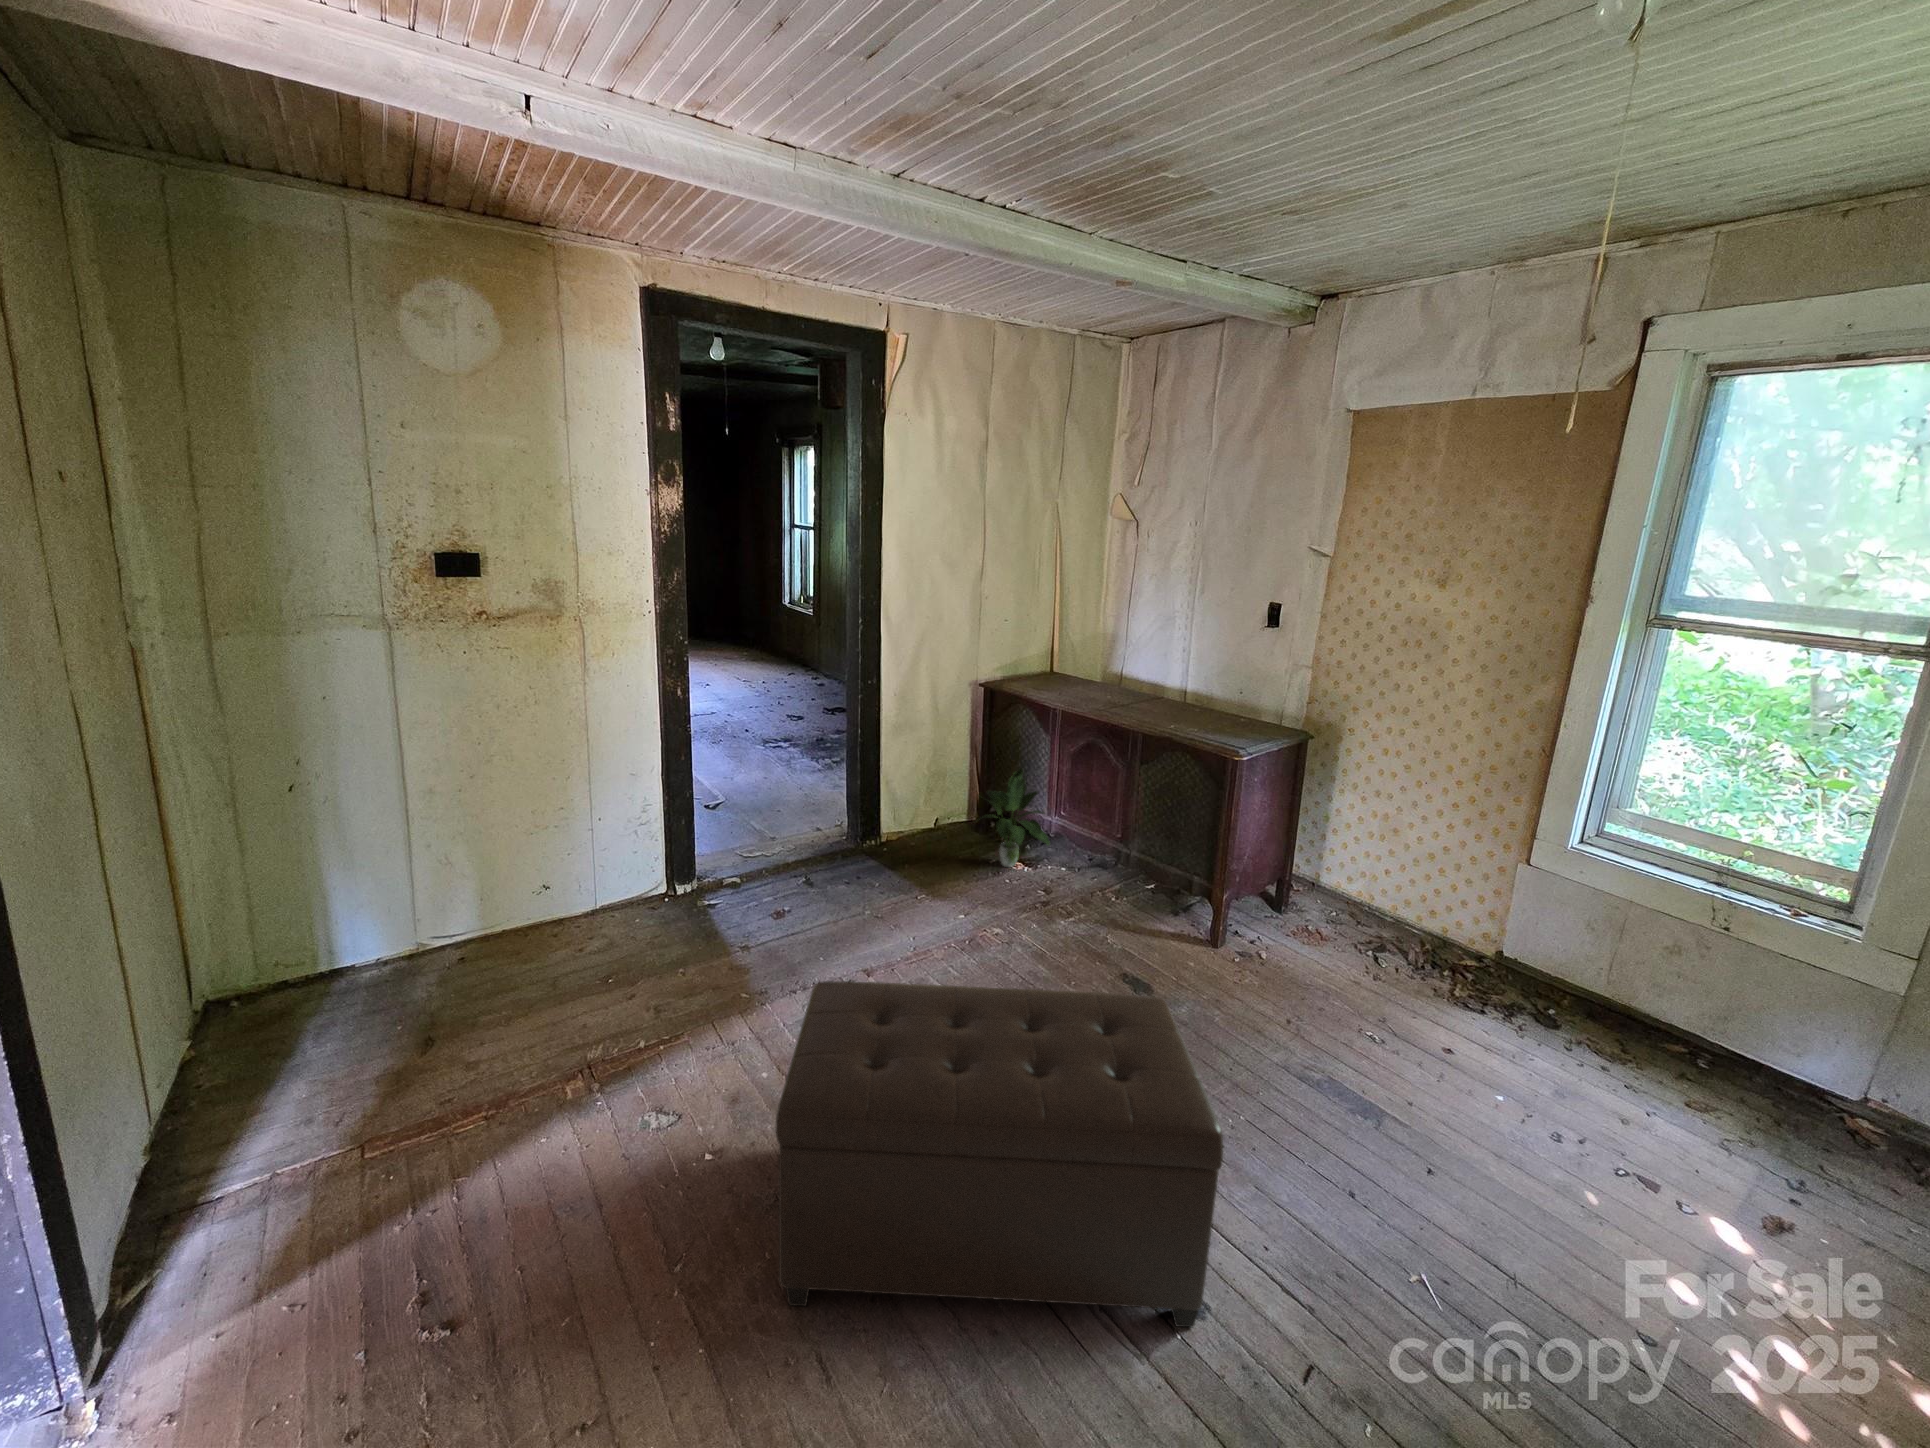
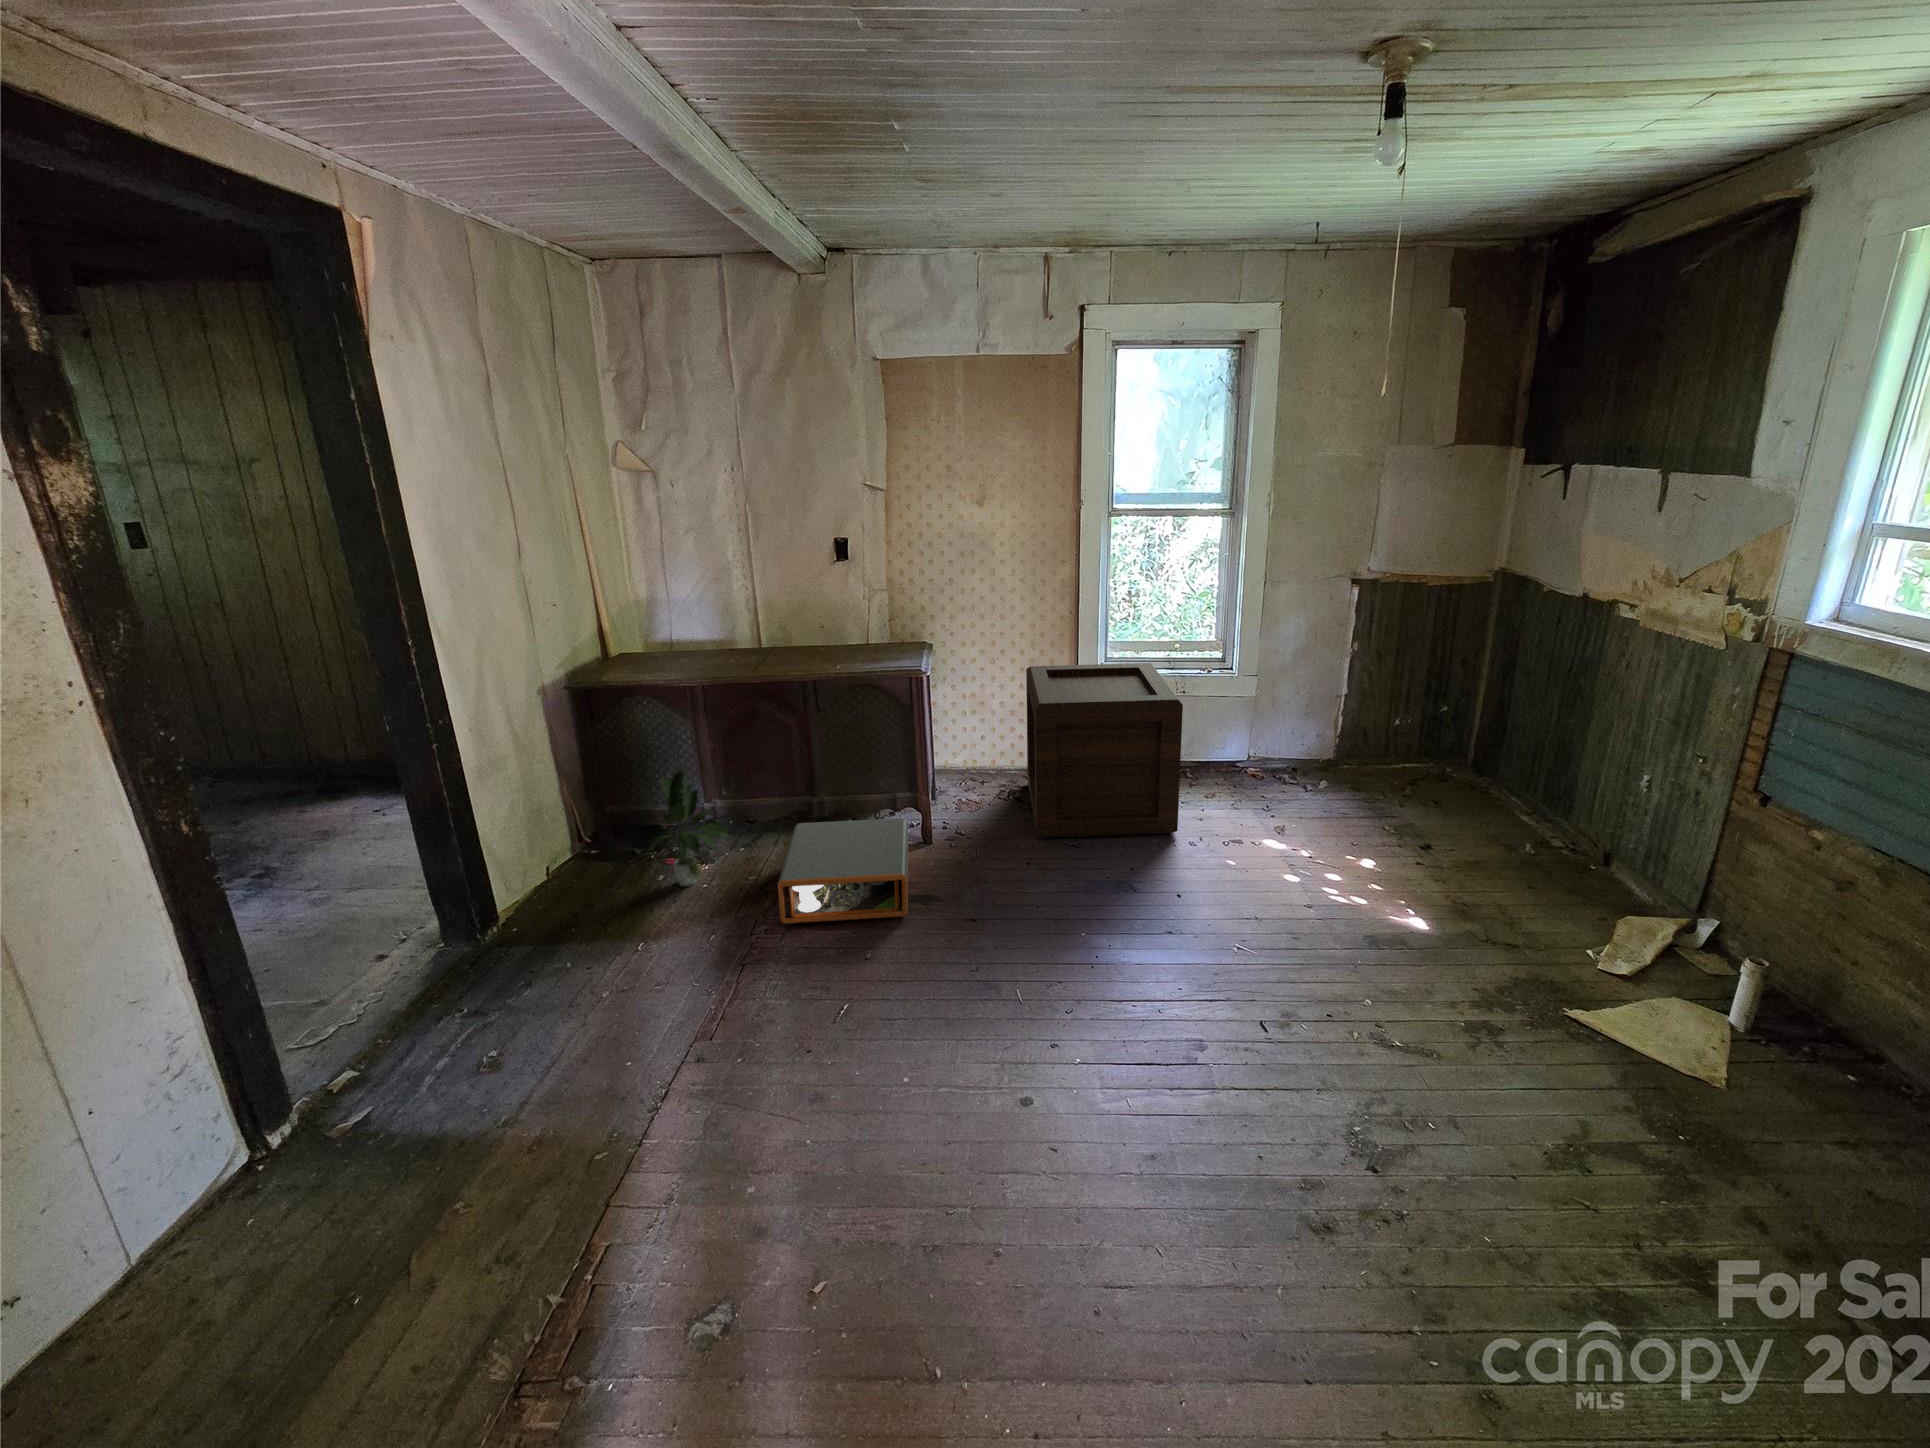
wooden crate: none [1340,799,1671,1110] -> present [1026,663,1183,838]
storage box: none [1014,856,1192,977] -> present [778,818,908,924]
ottoman: present [775,981,1223,1327] -> none [897,870,1221,1271]

